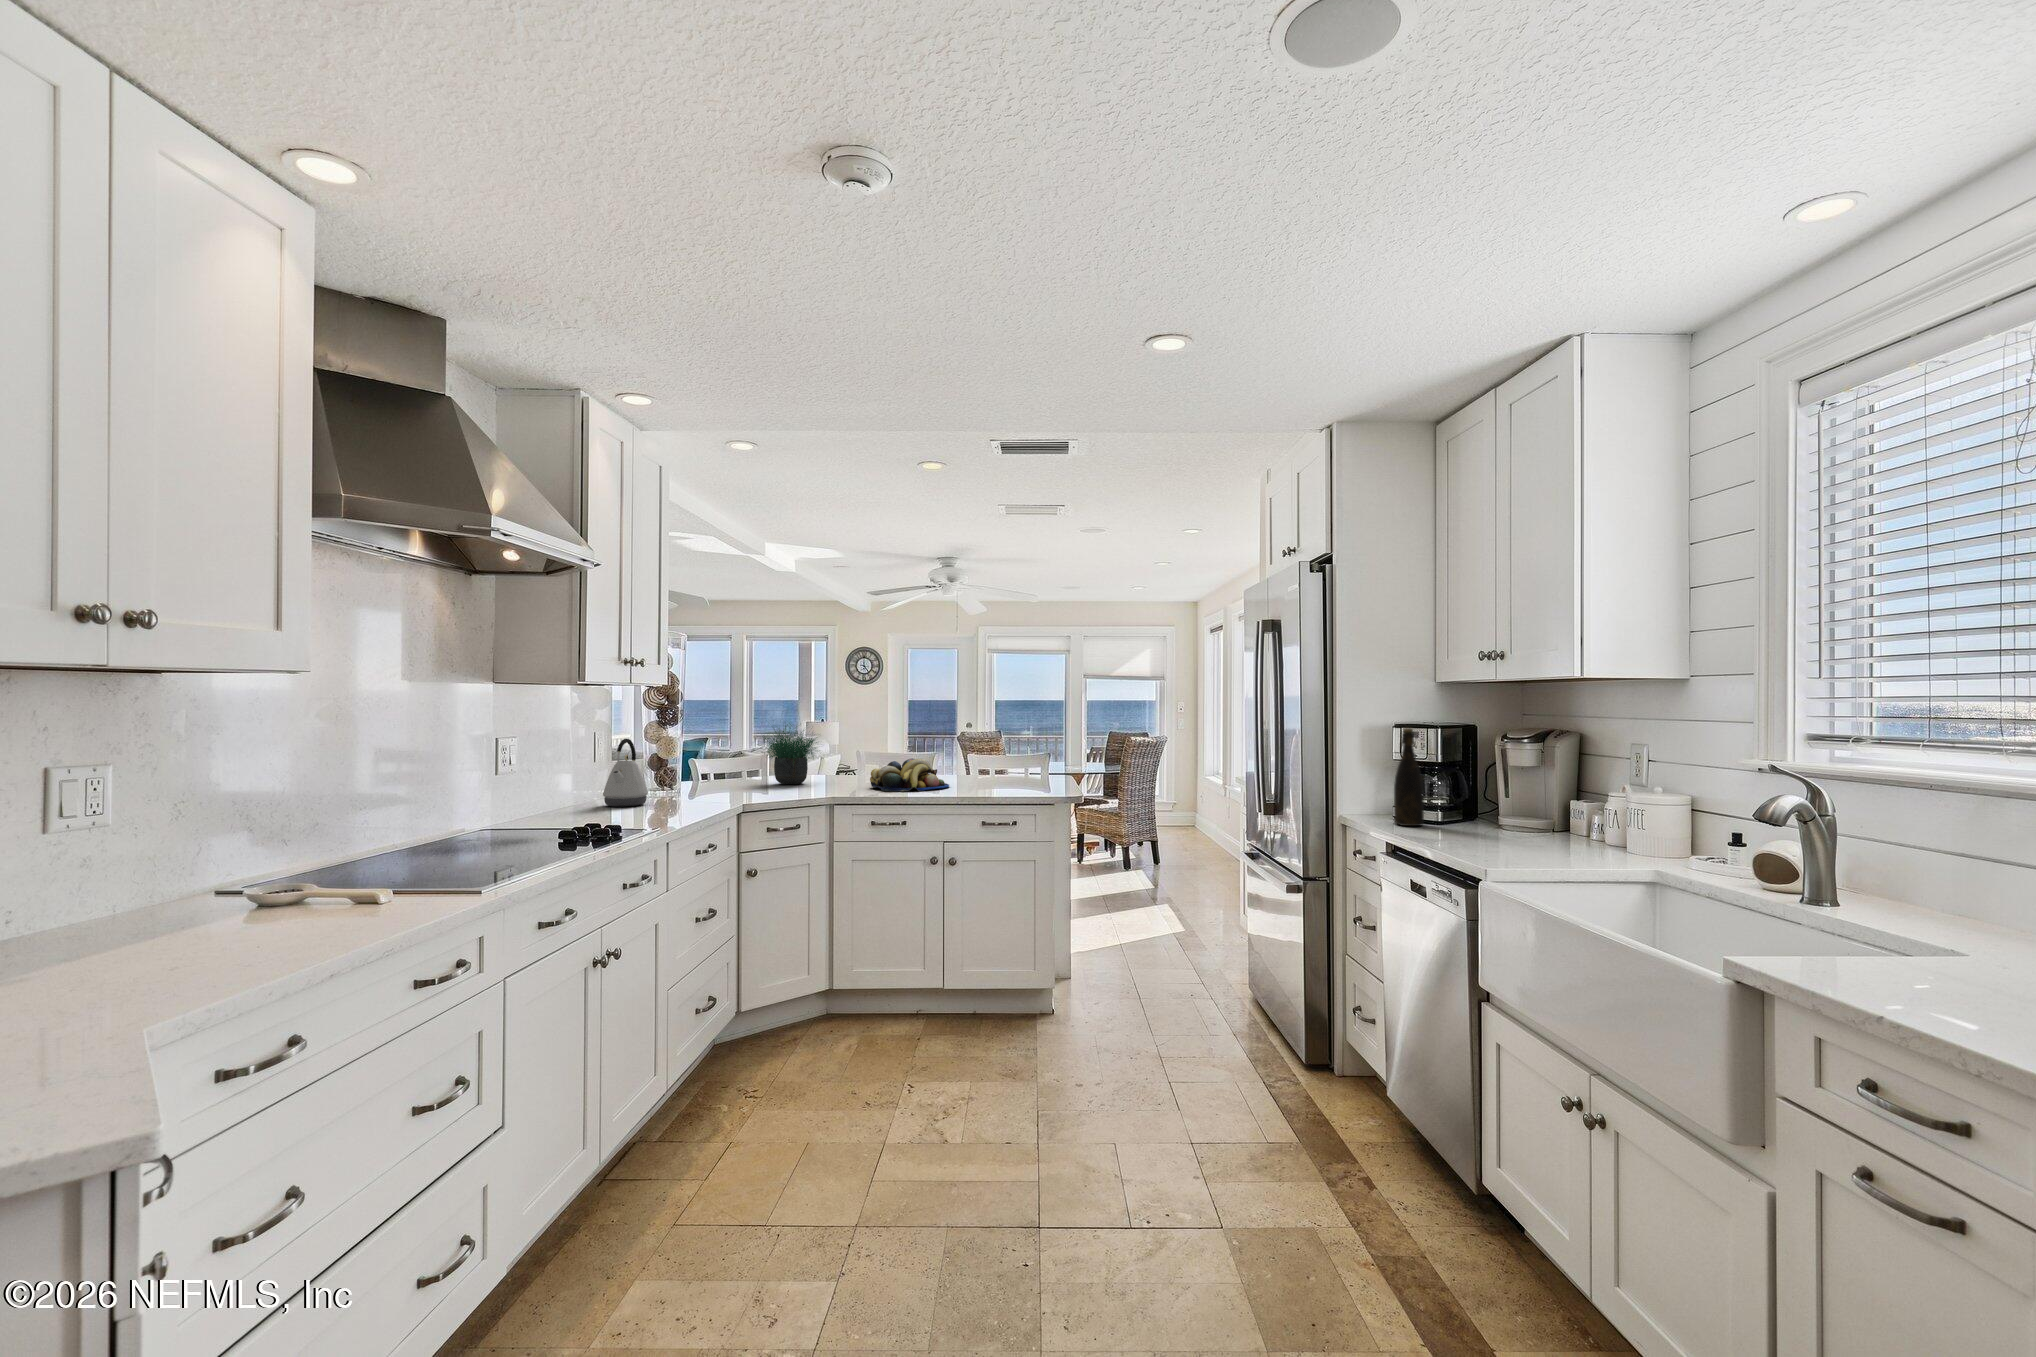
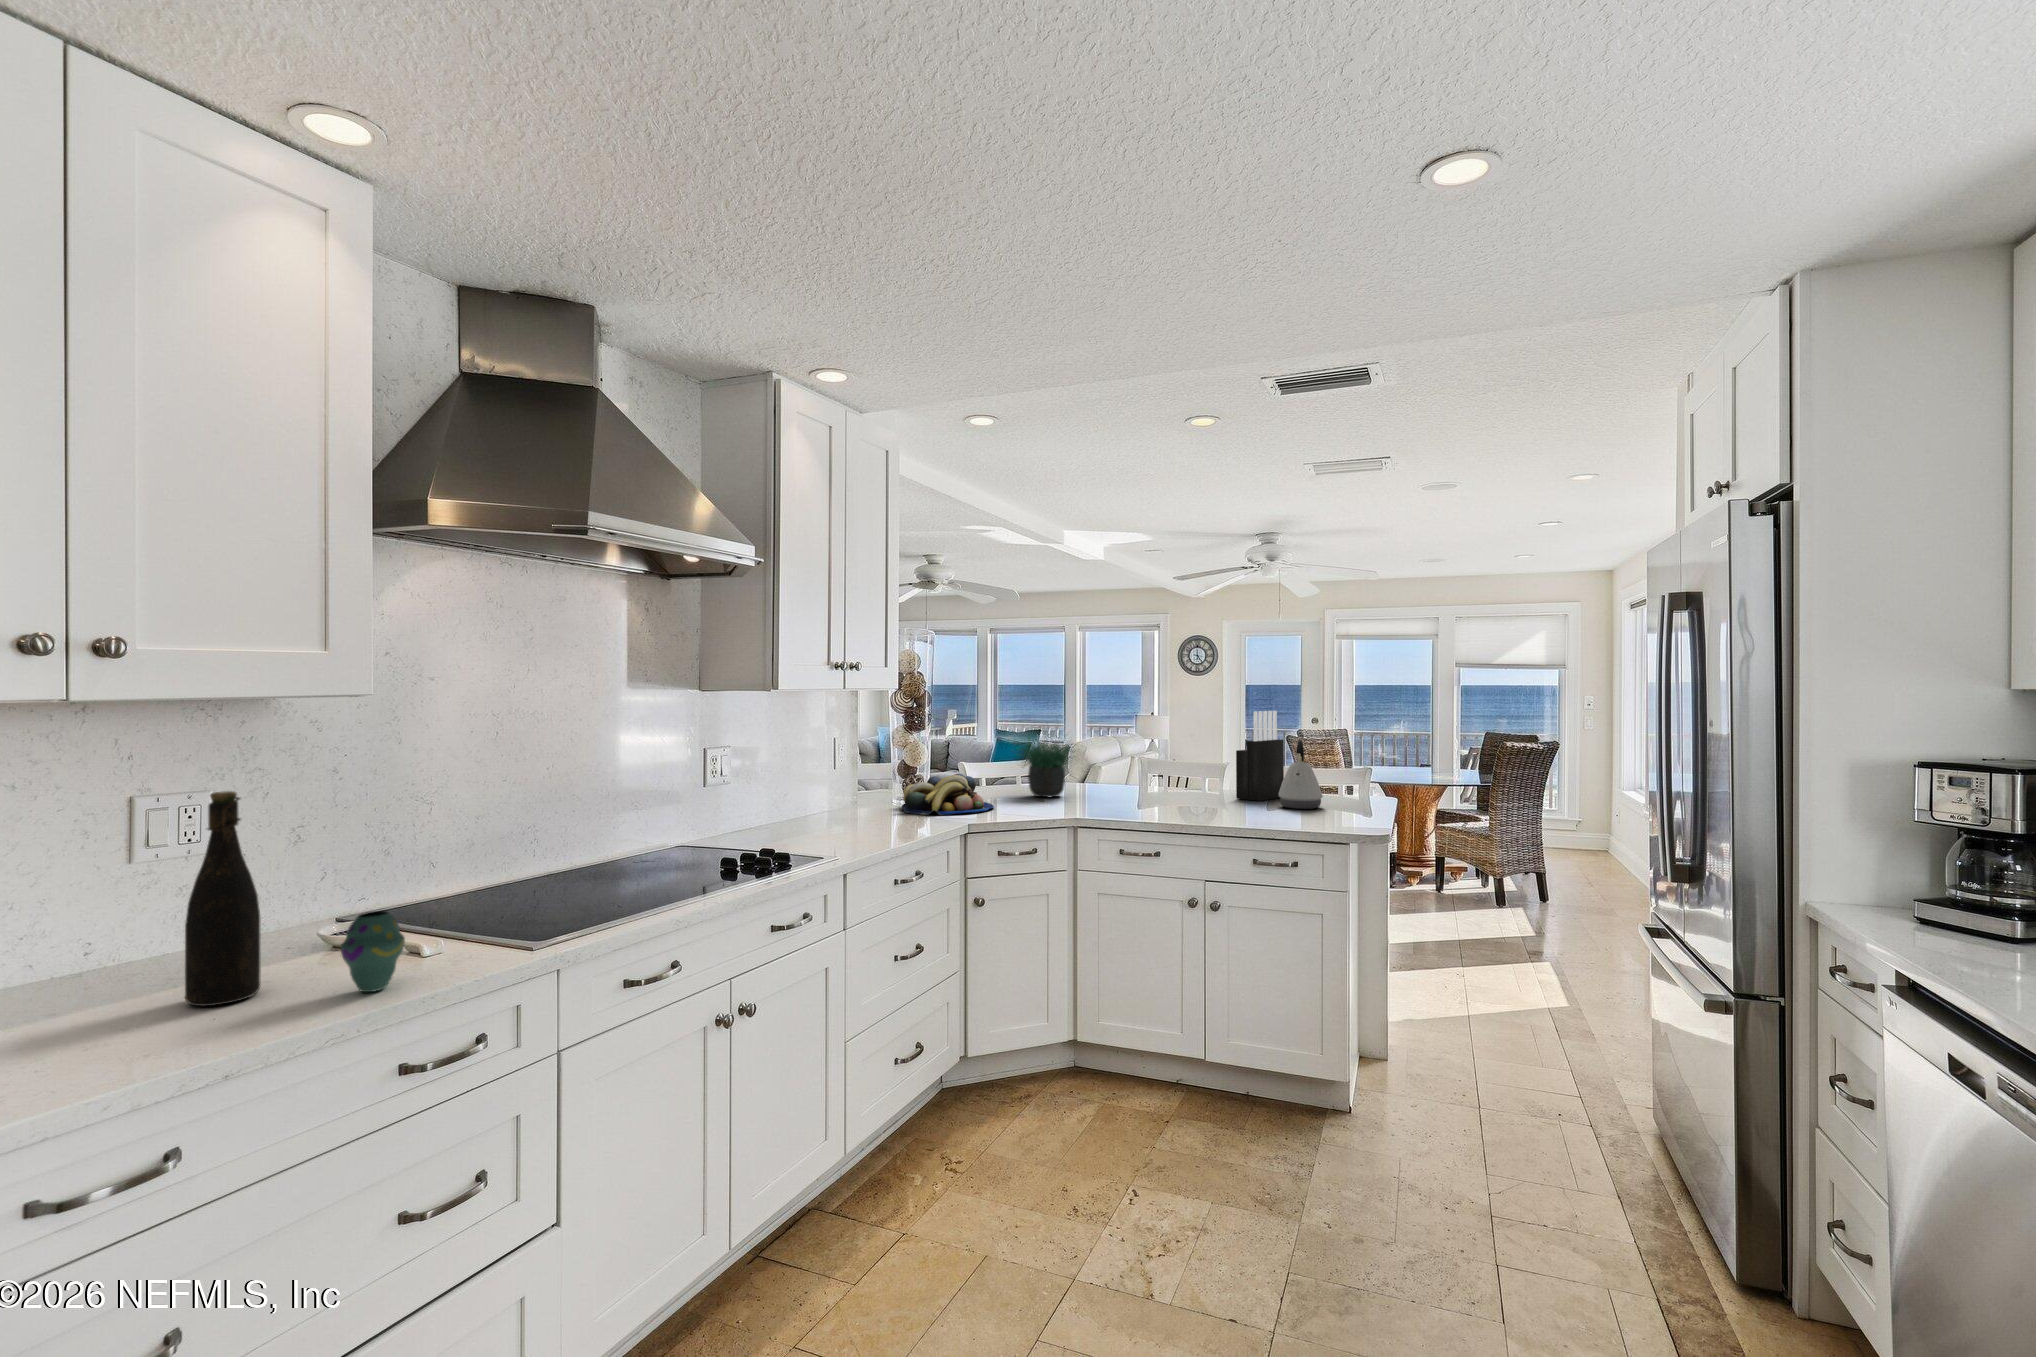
knife block: none [953,707,989,780] -> present [1236,711,1284,801]
bottle: present [1394,728,1424,826] -> present [185,791,260,1006]
kettle: present [603,739,648,807] -> present [1279,740,1323,809]
fruit bowl: present [870,758,949,791] -> present [902,774,994,815]
vase: none [331,855,388,925] -> present [341,911,405,992]

